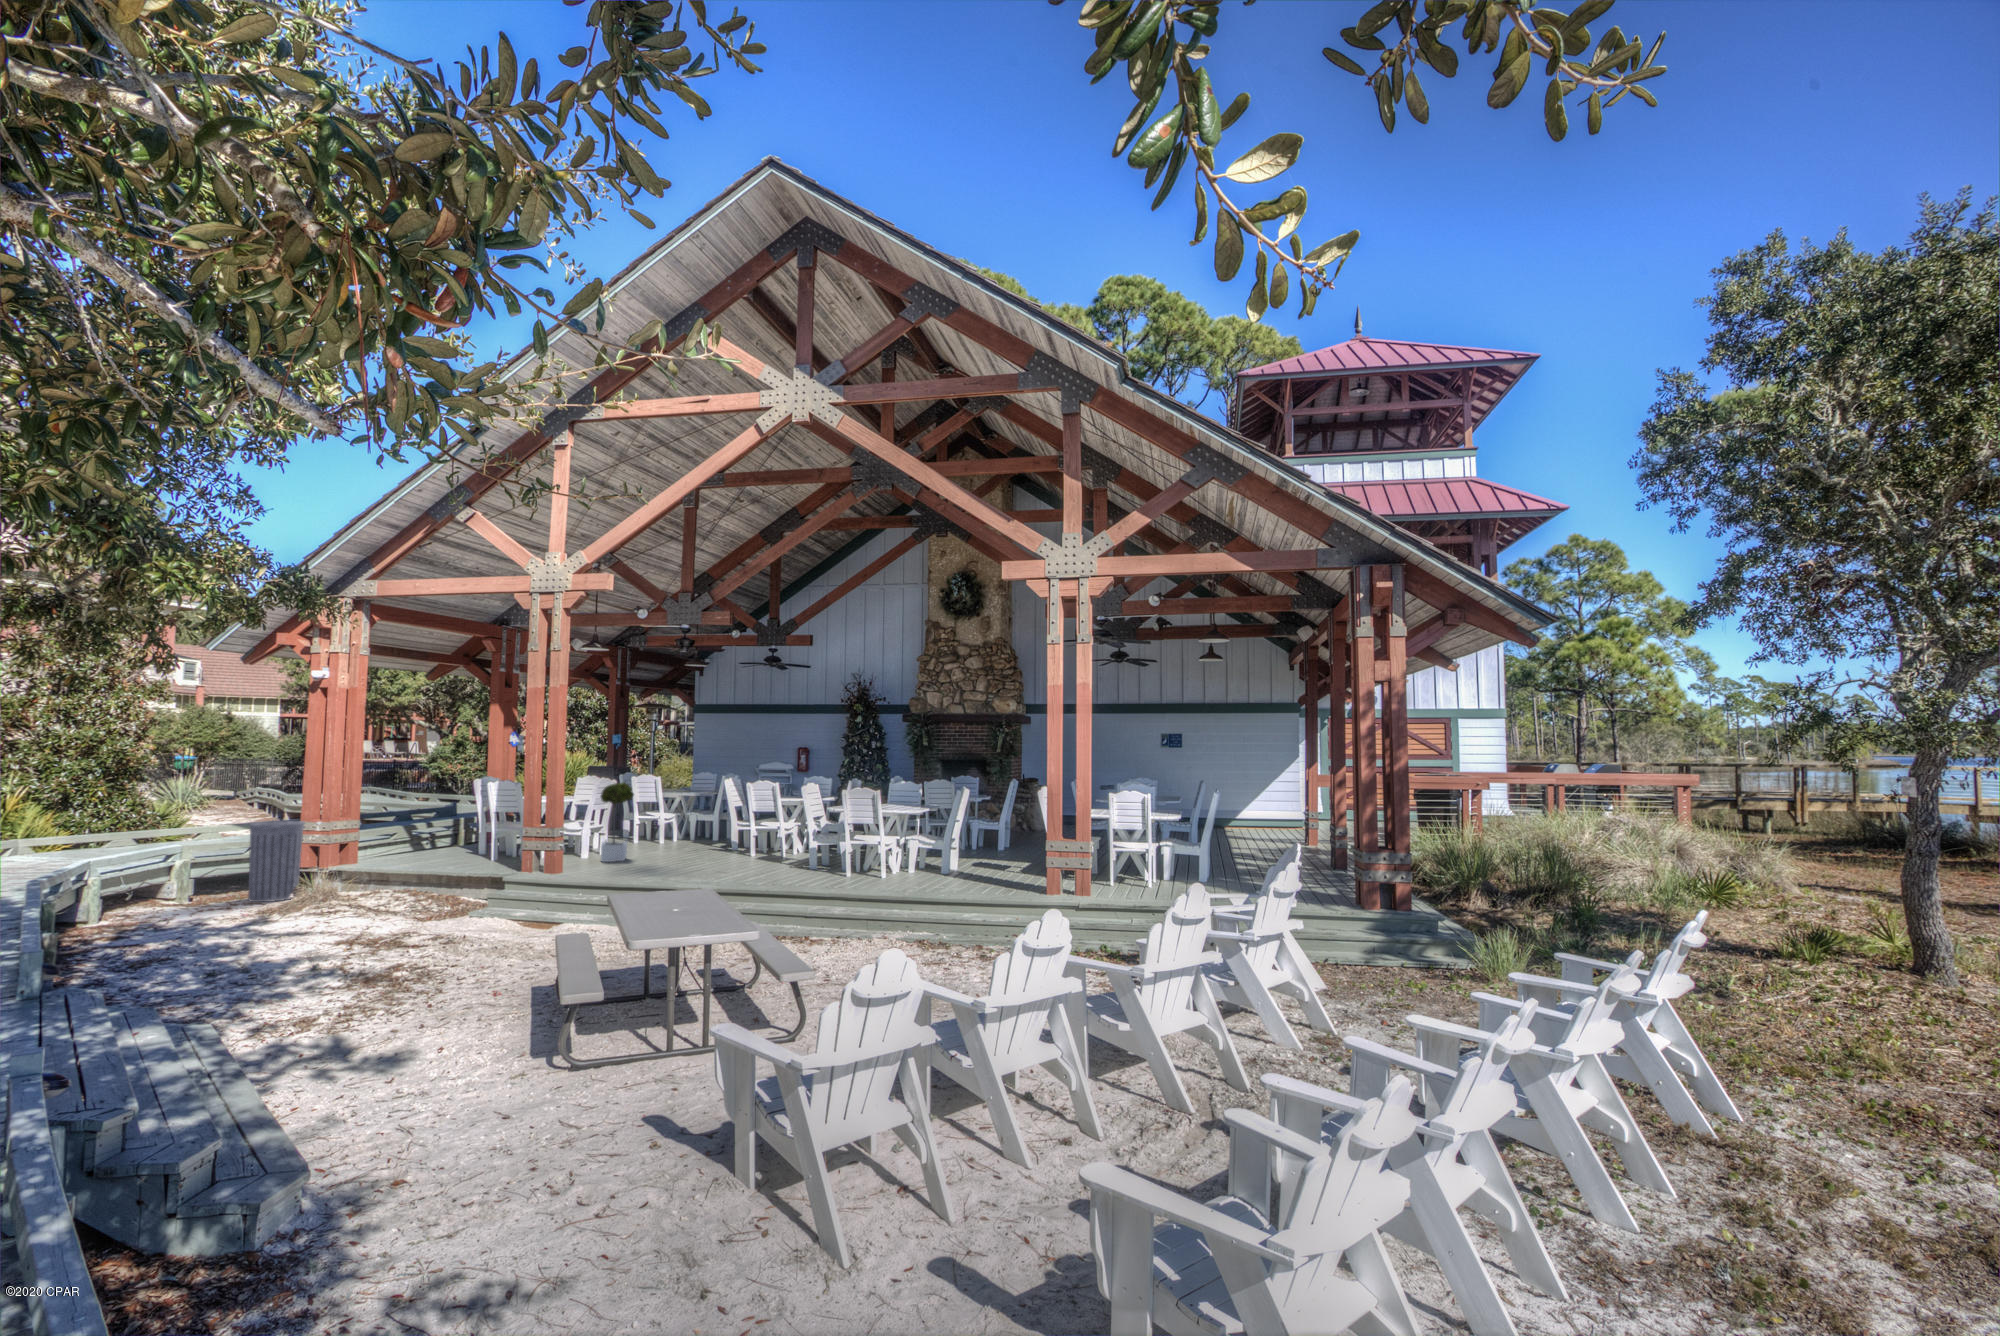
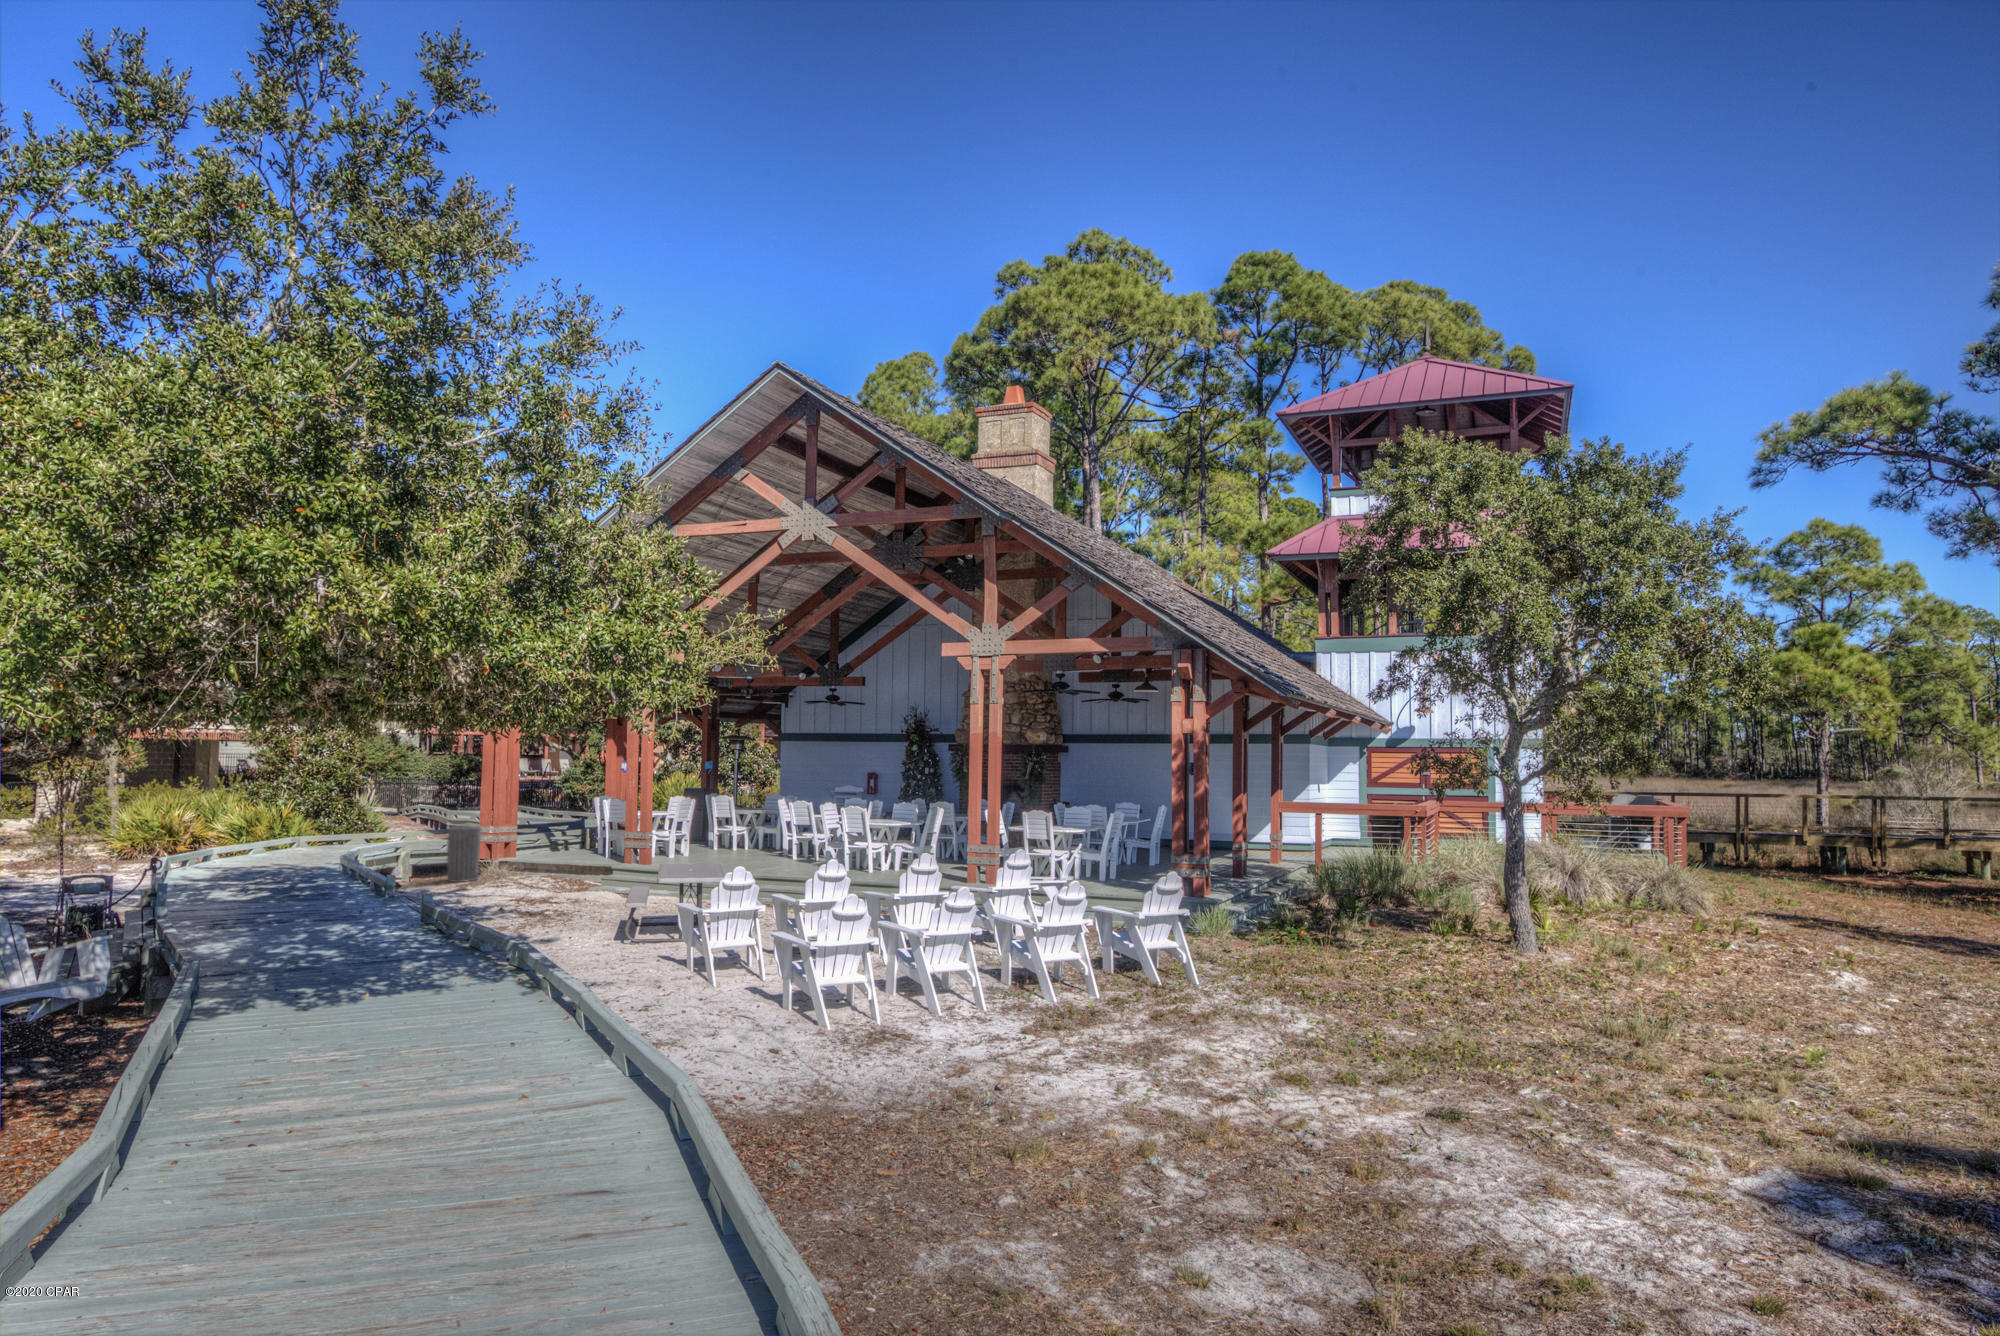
potted tree: present [601,782,634,862] -> none [681,800,706,860]

